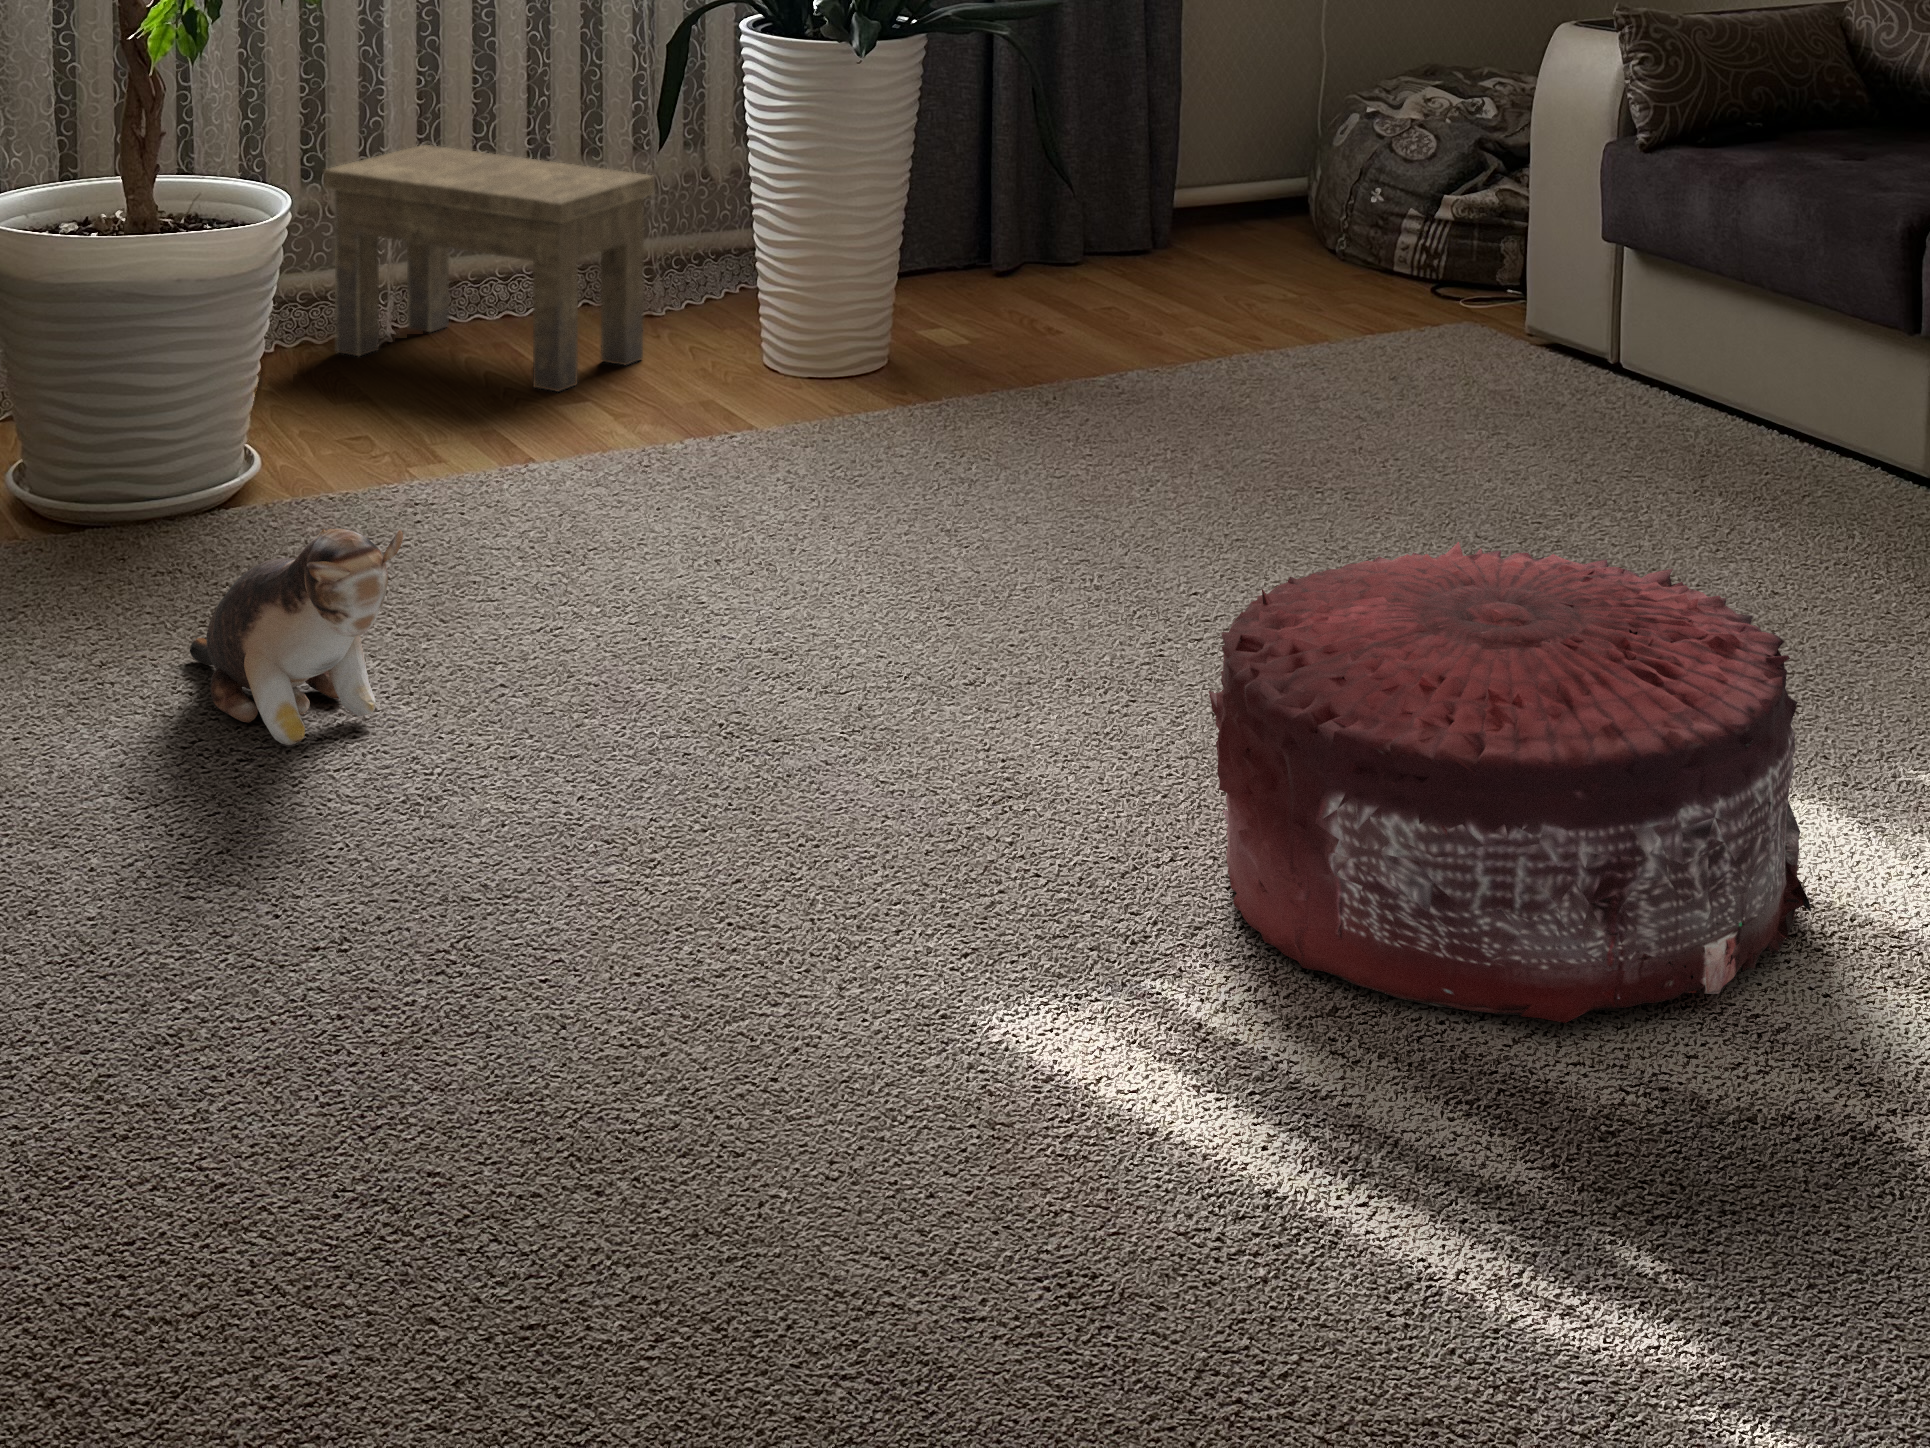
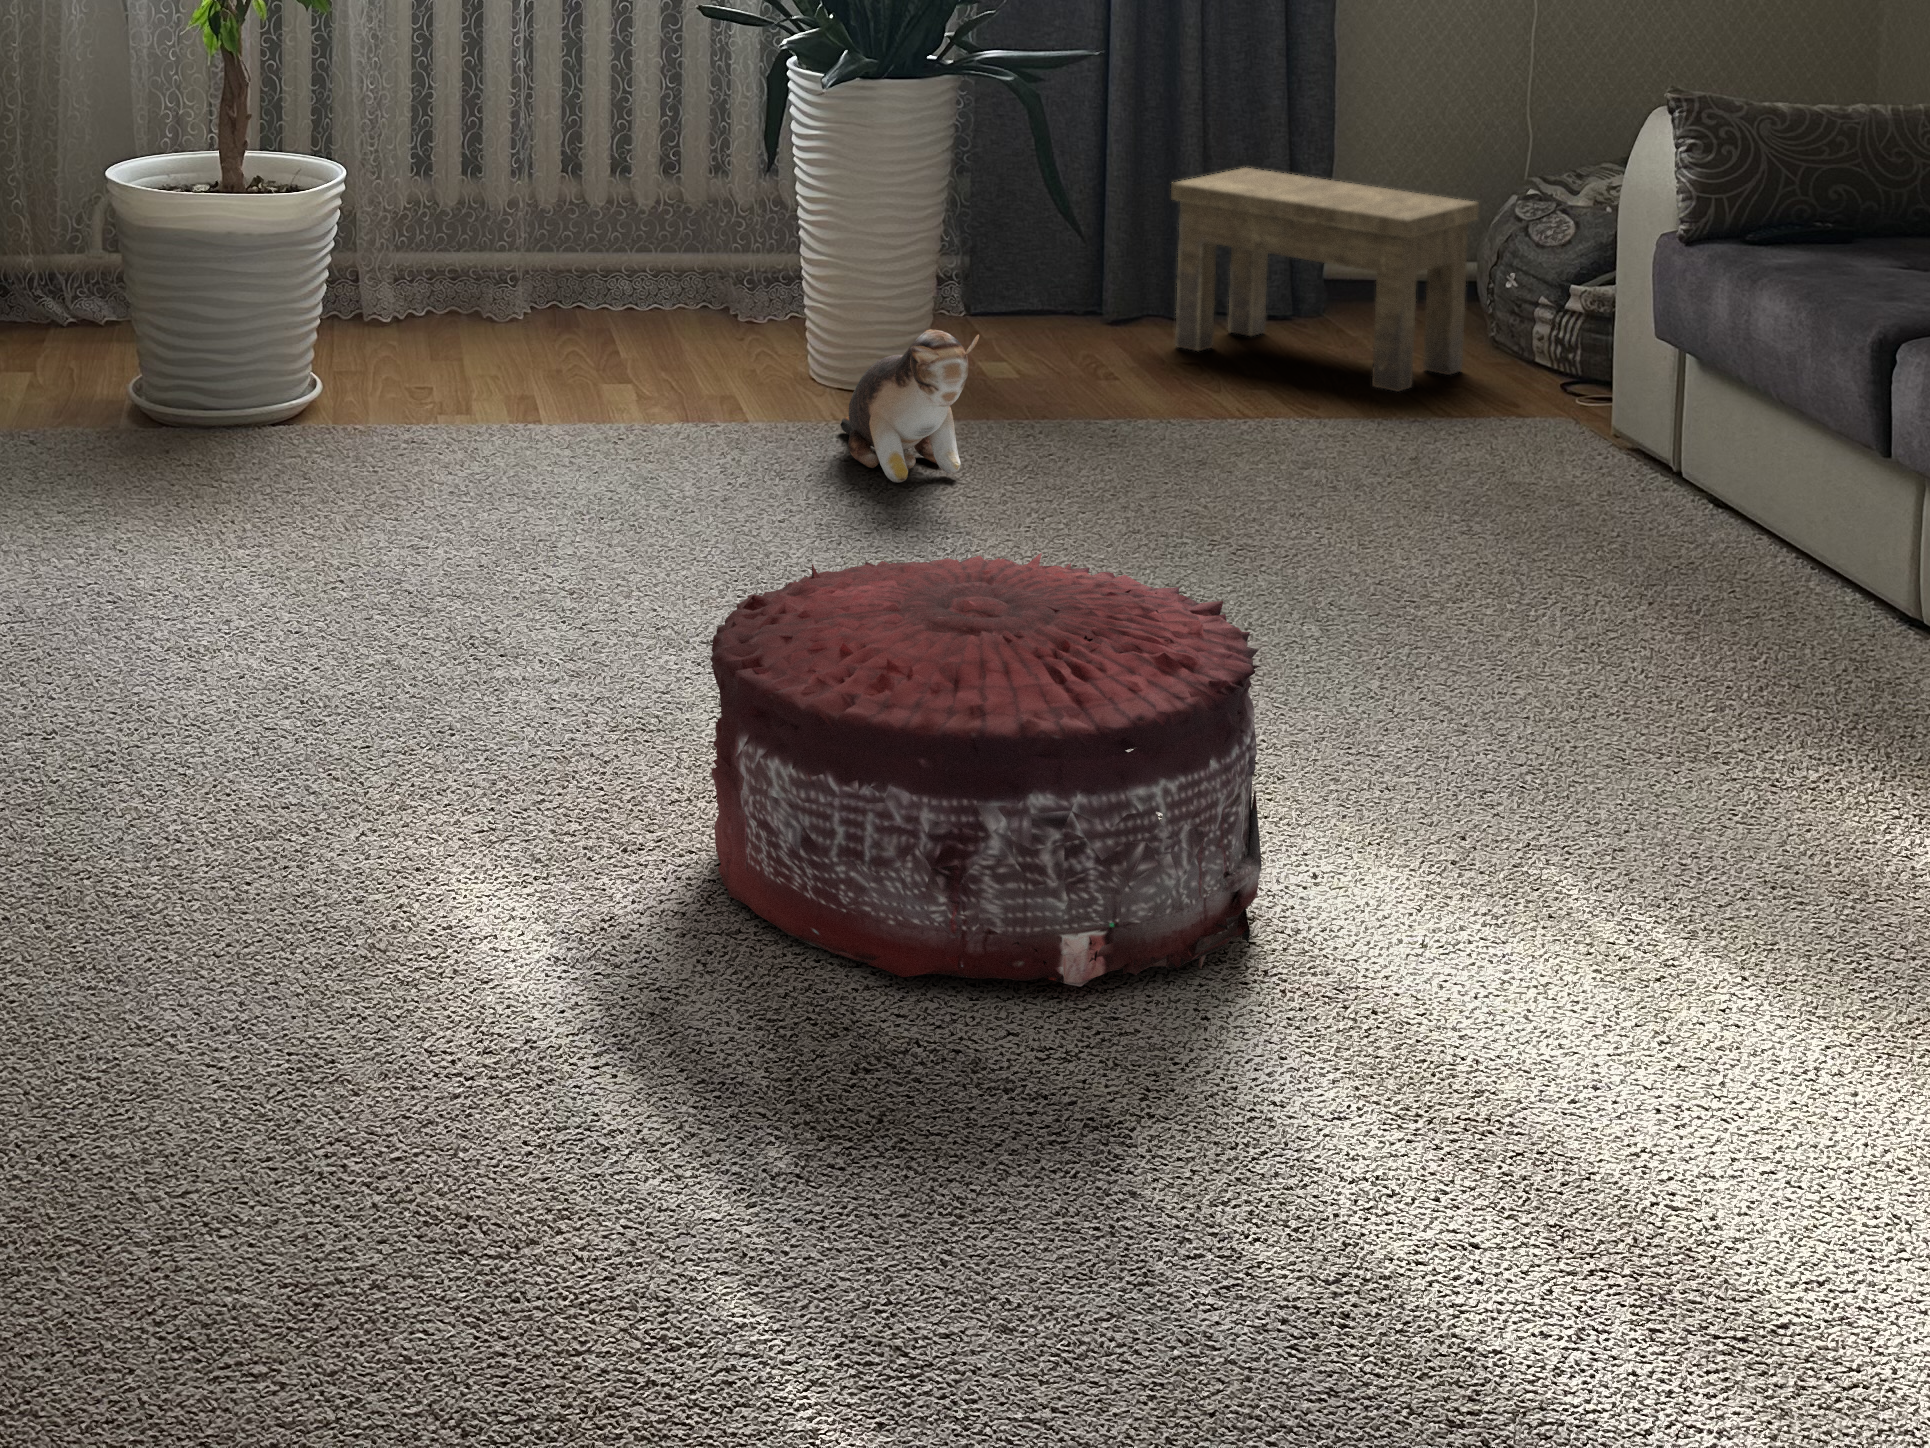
side table: present [323,145,654,391] -> present [1171,168,1479,391]
plush toy: present [190,529,403,745] -> present [840,329,979,482]

